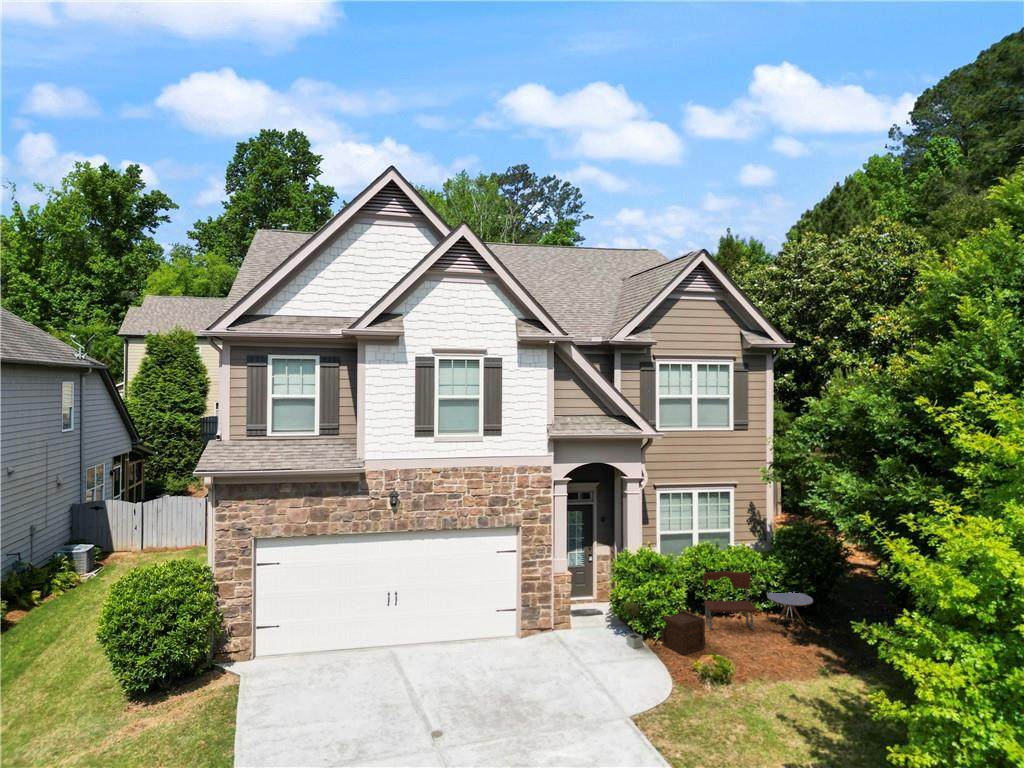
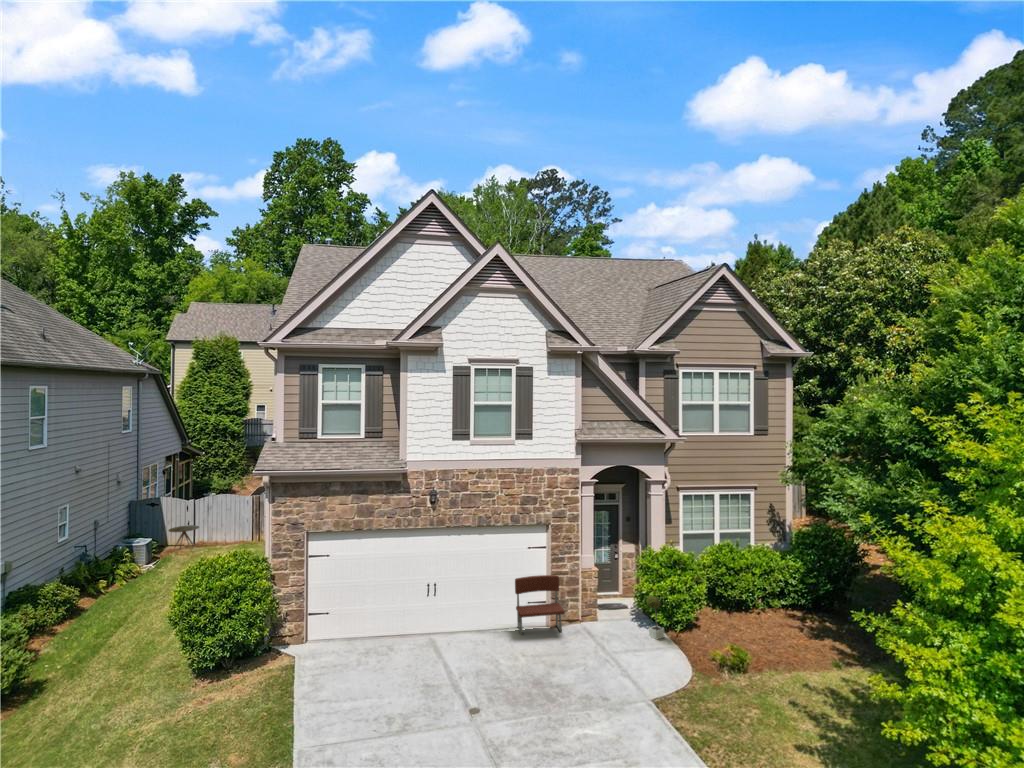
bench: present [703,571,757,630] -> present [515,575,565,635]
round table: present [767,592,813,632] -> present [169,525,199,548]
wooden crate: present [661,610,705,655] -> none [681,604,724,646]

